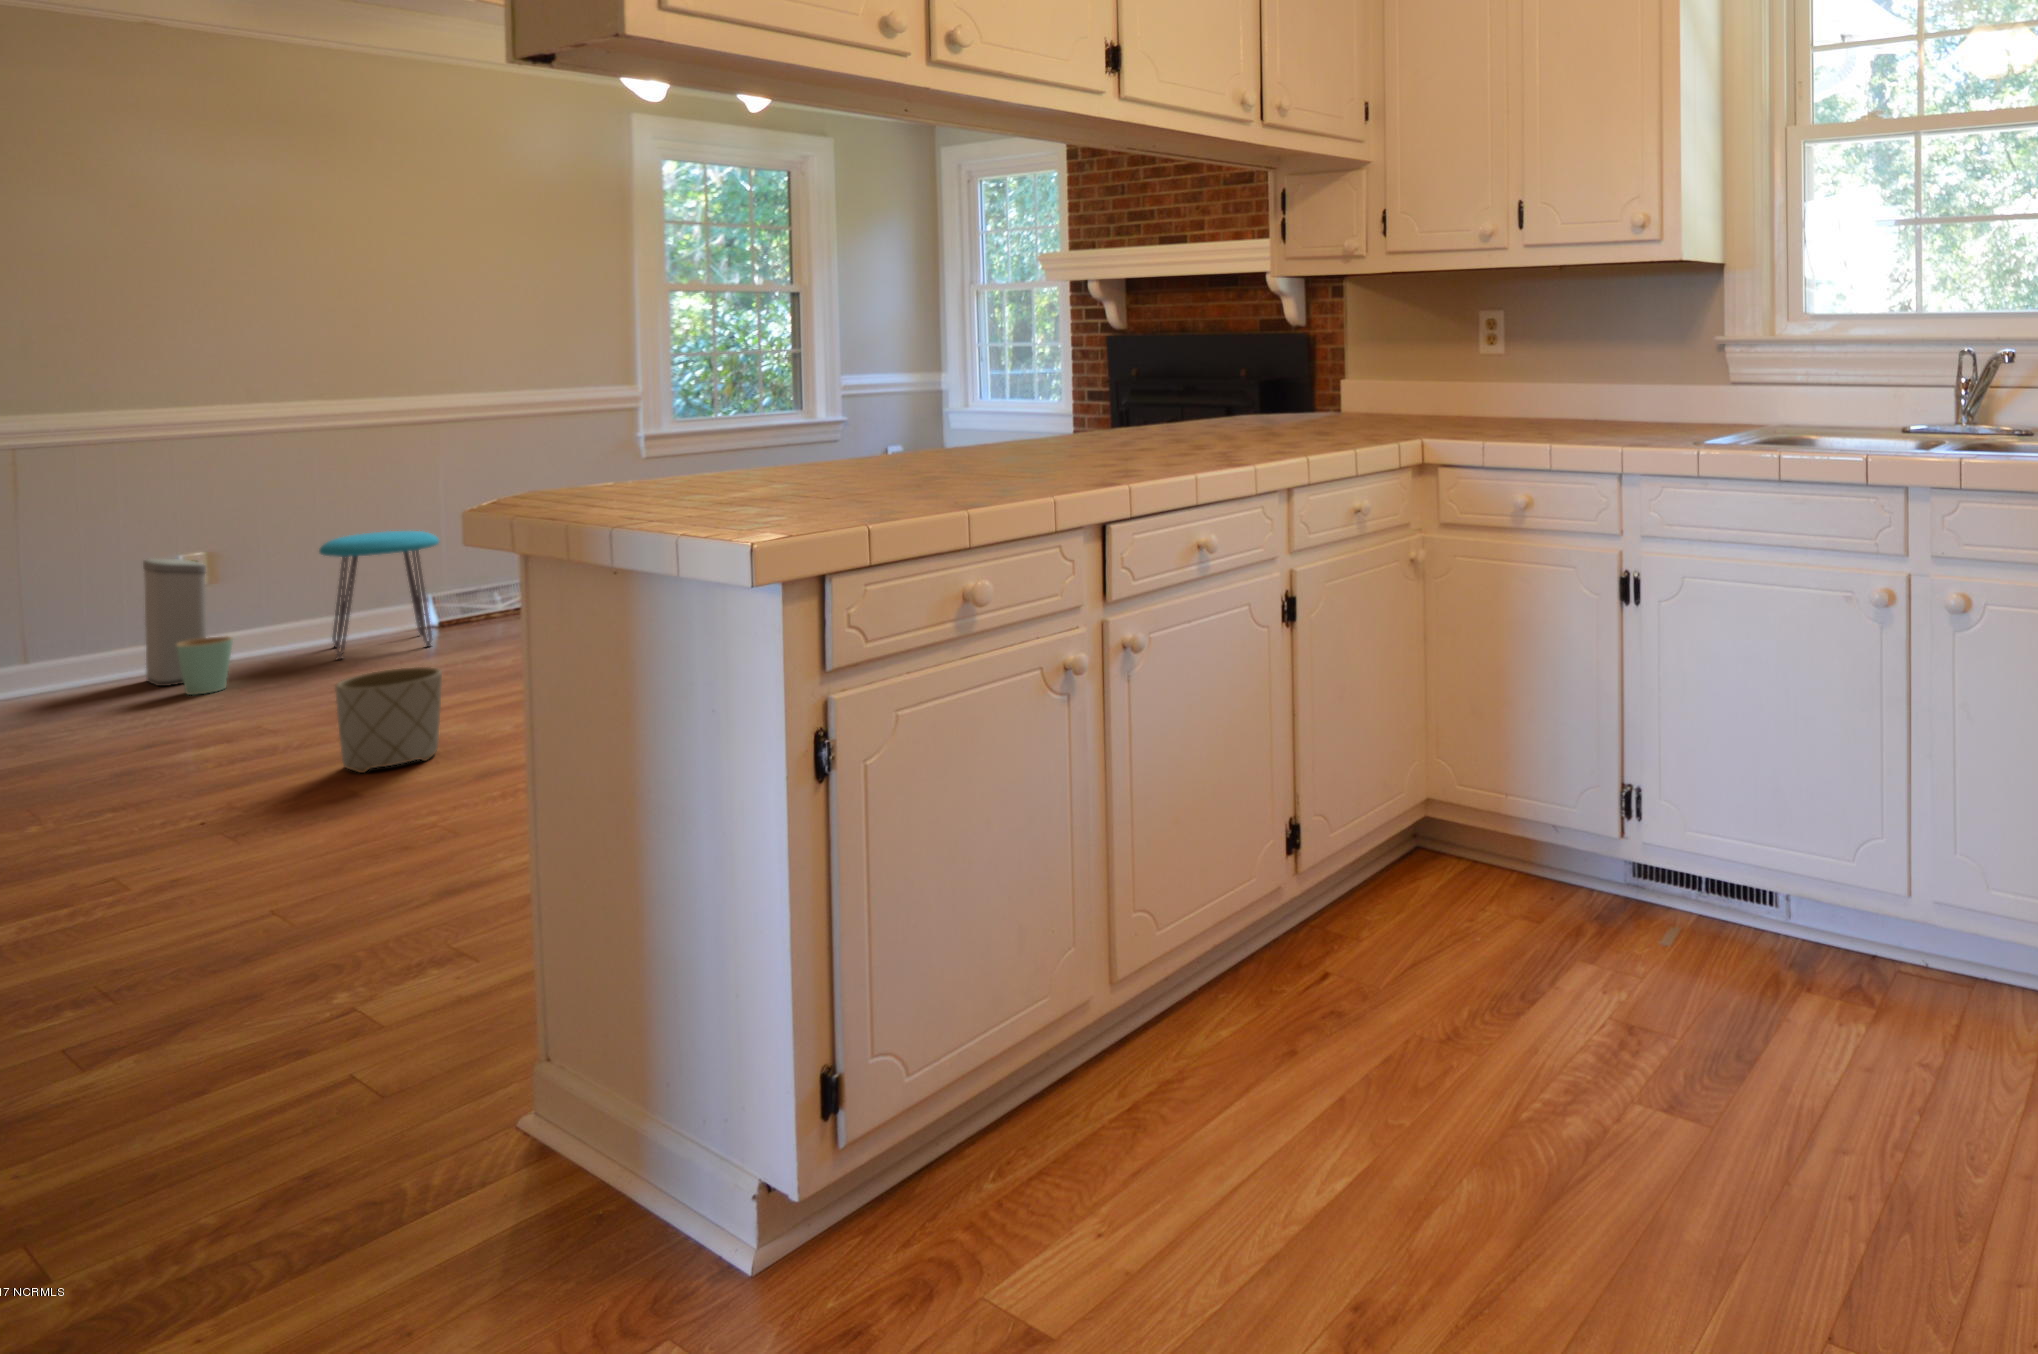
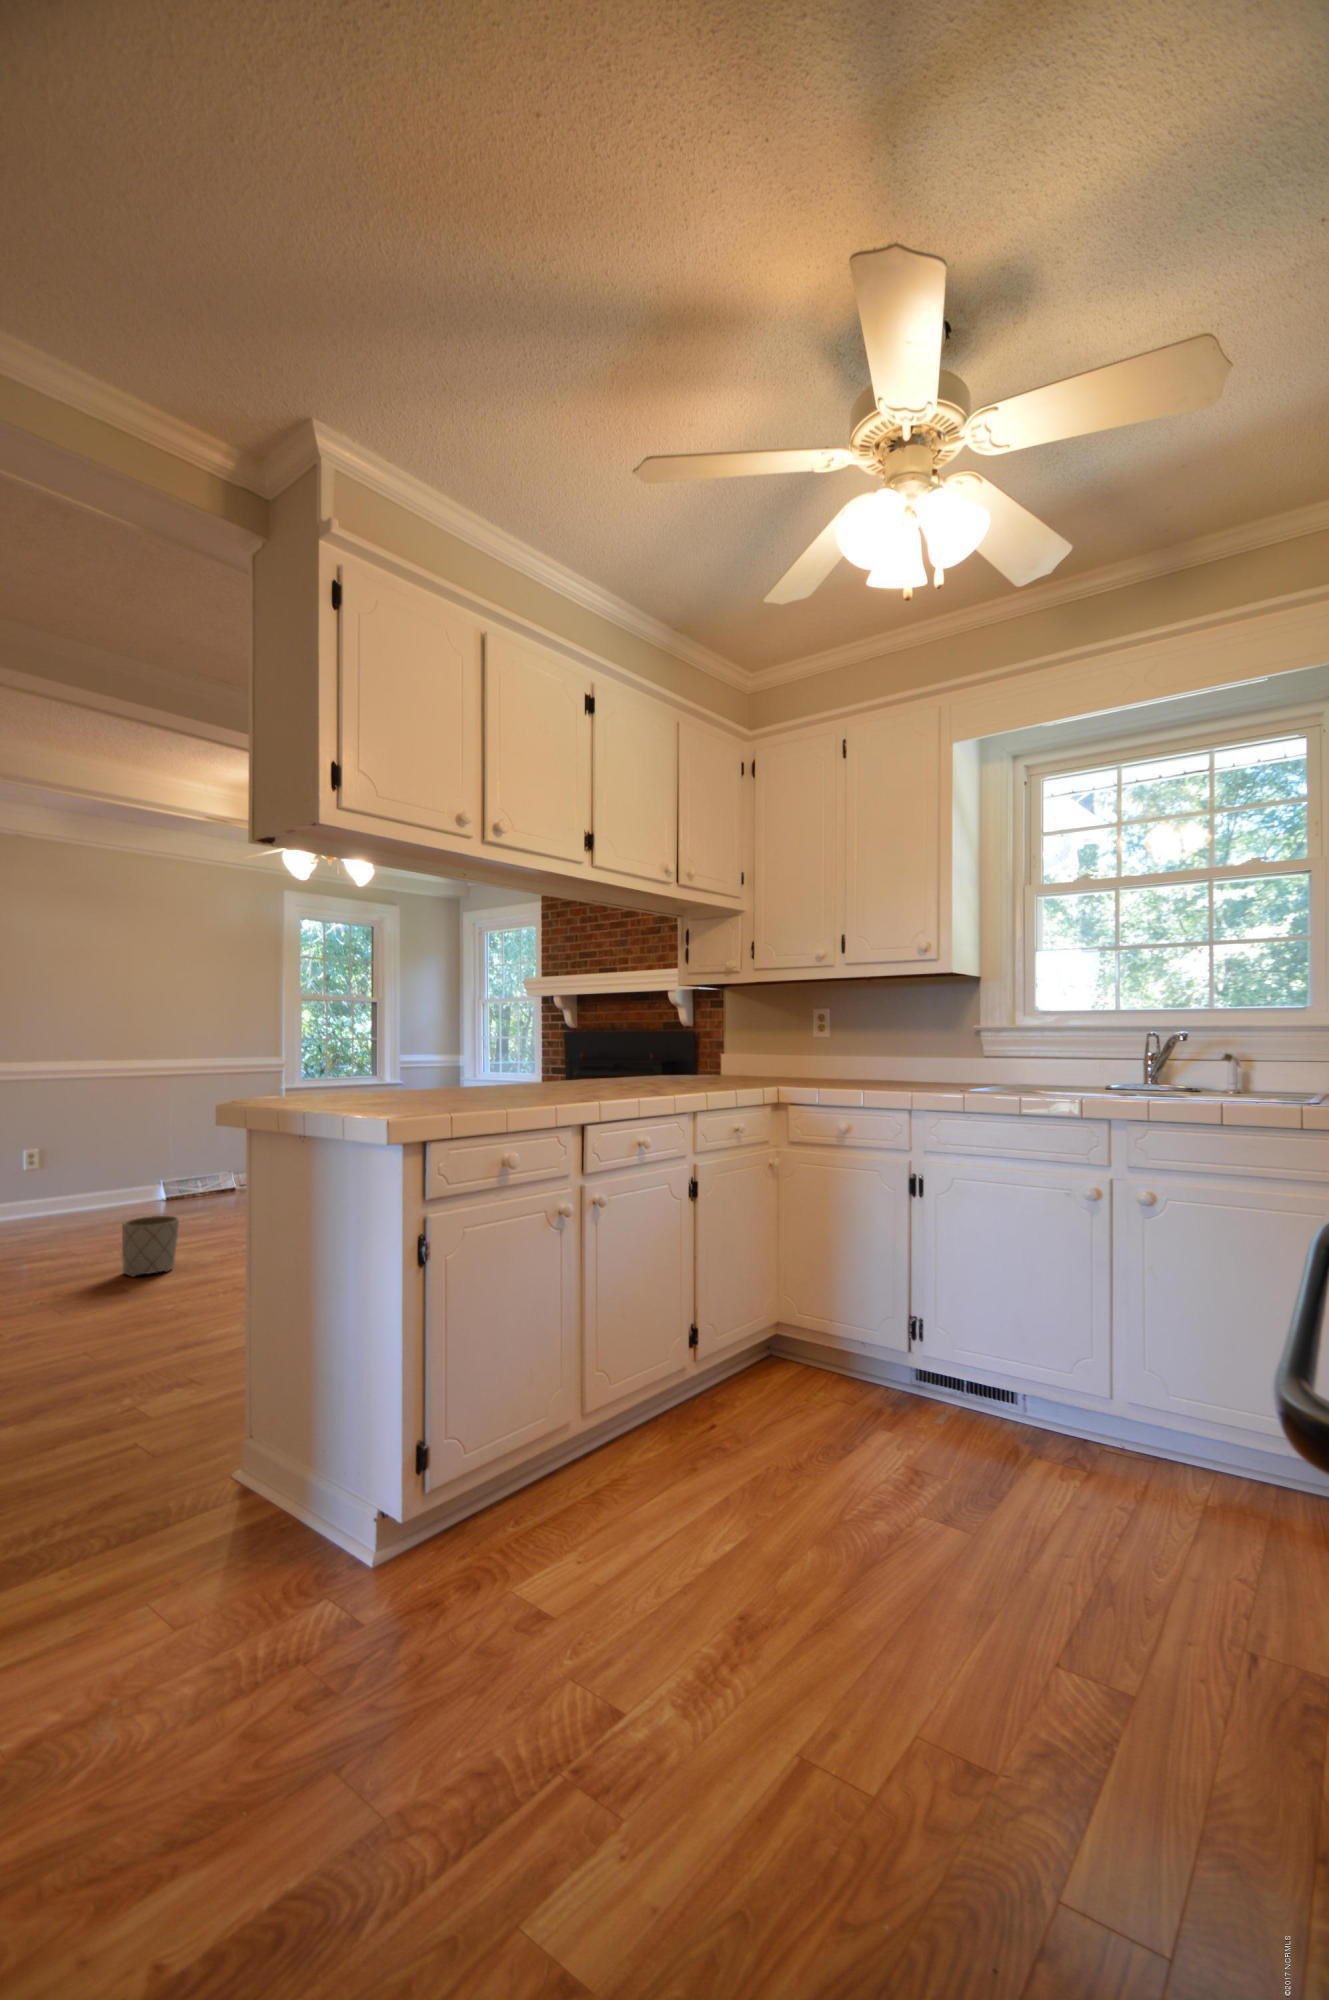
stool: present [319,531,439,659] -> none [113,1140,177,1214]
trash can: present [143,559,233,695] -> none [20,1150,66,1230]

